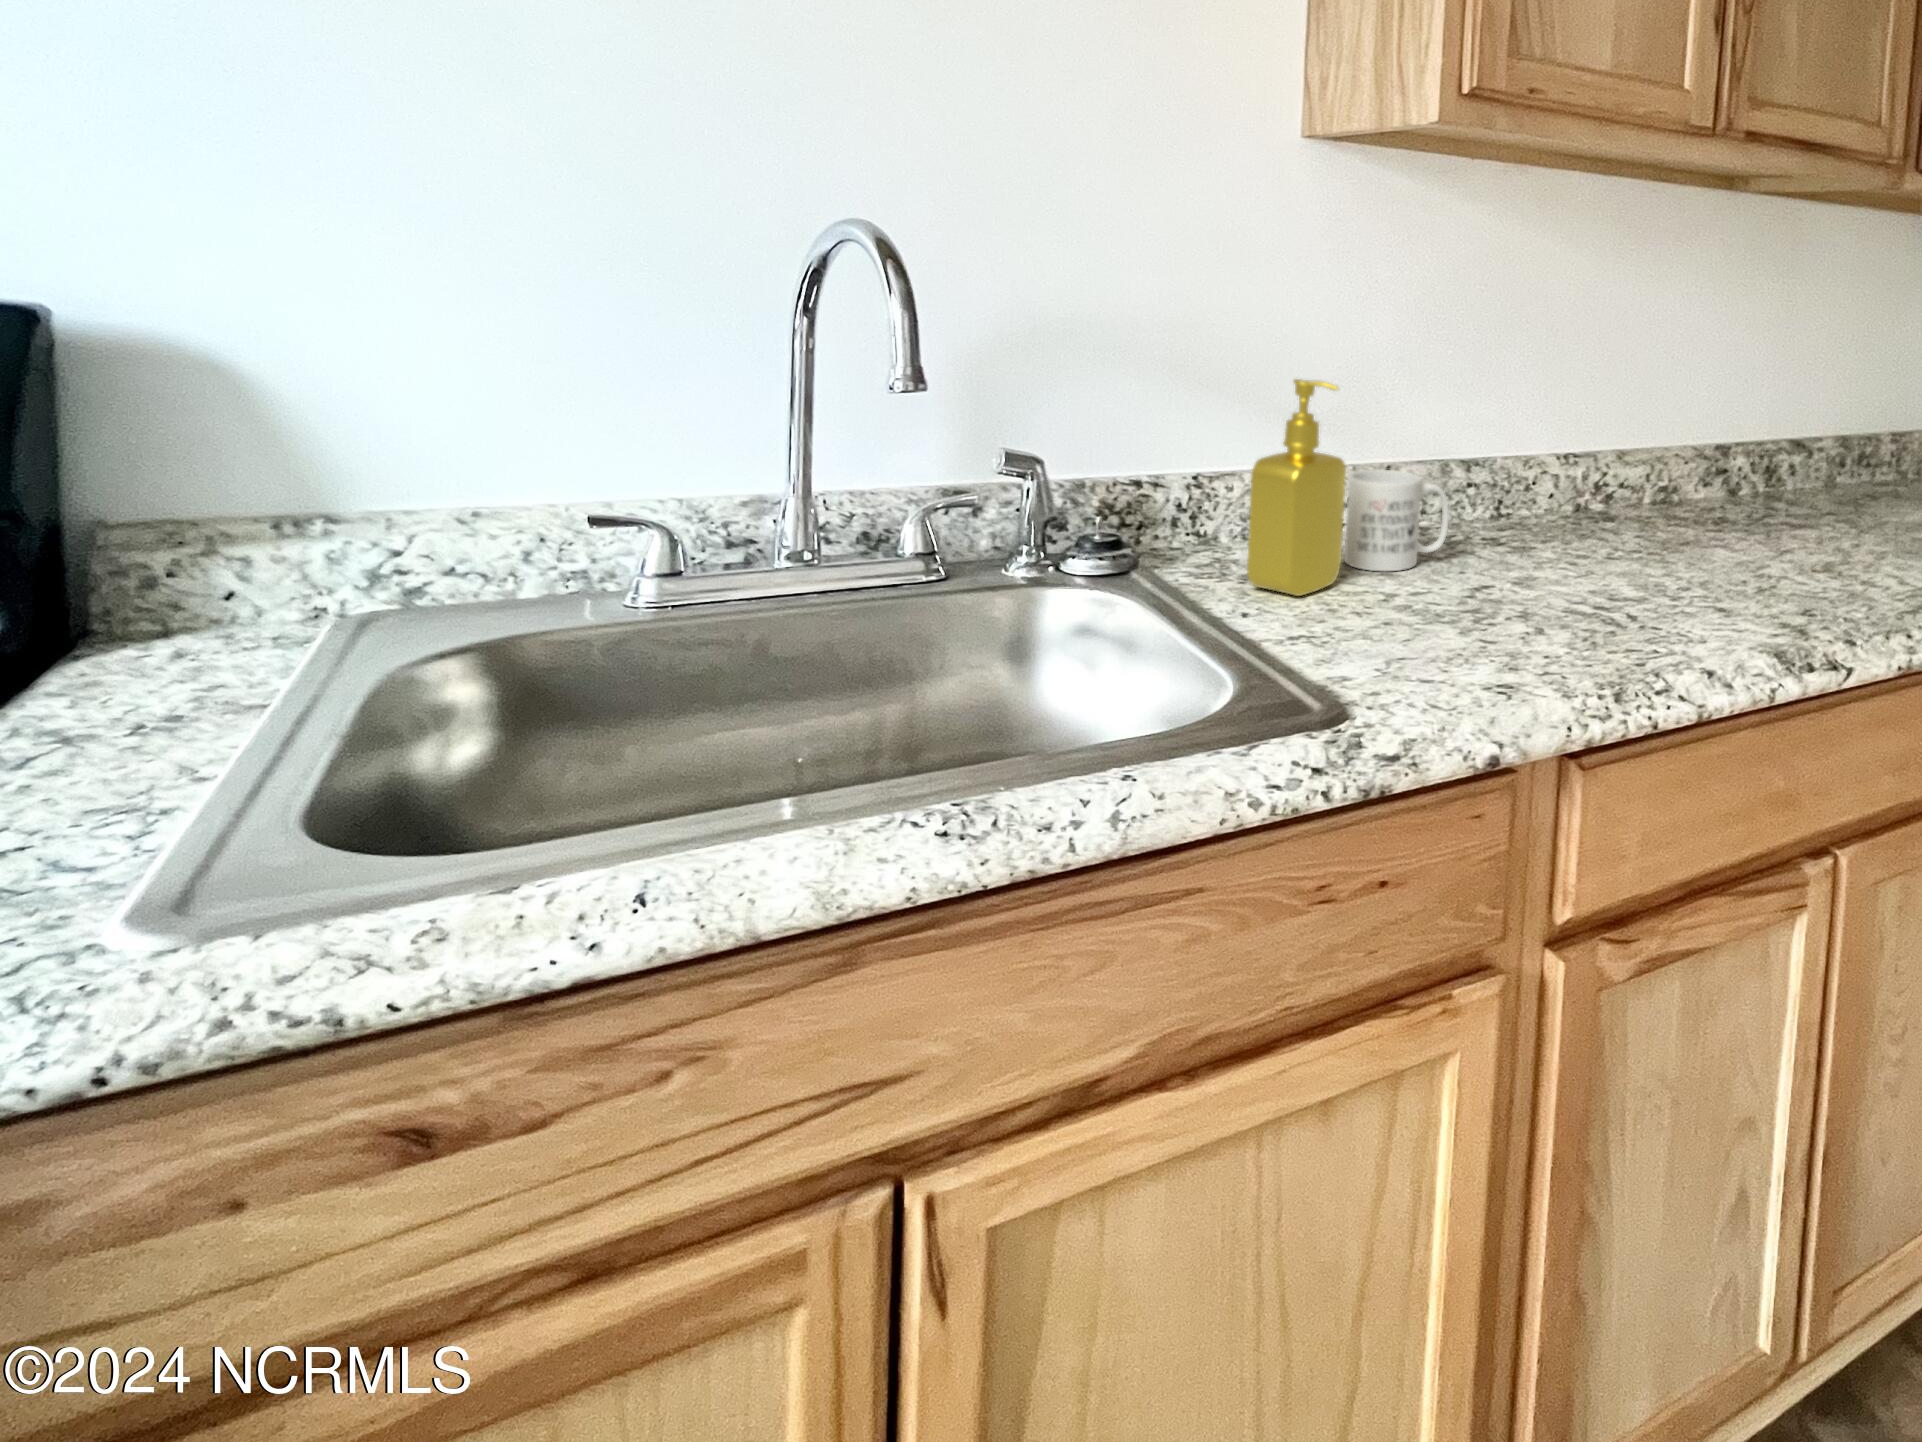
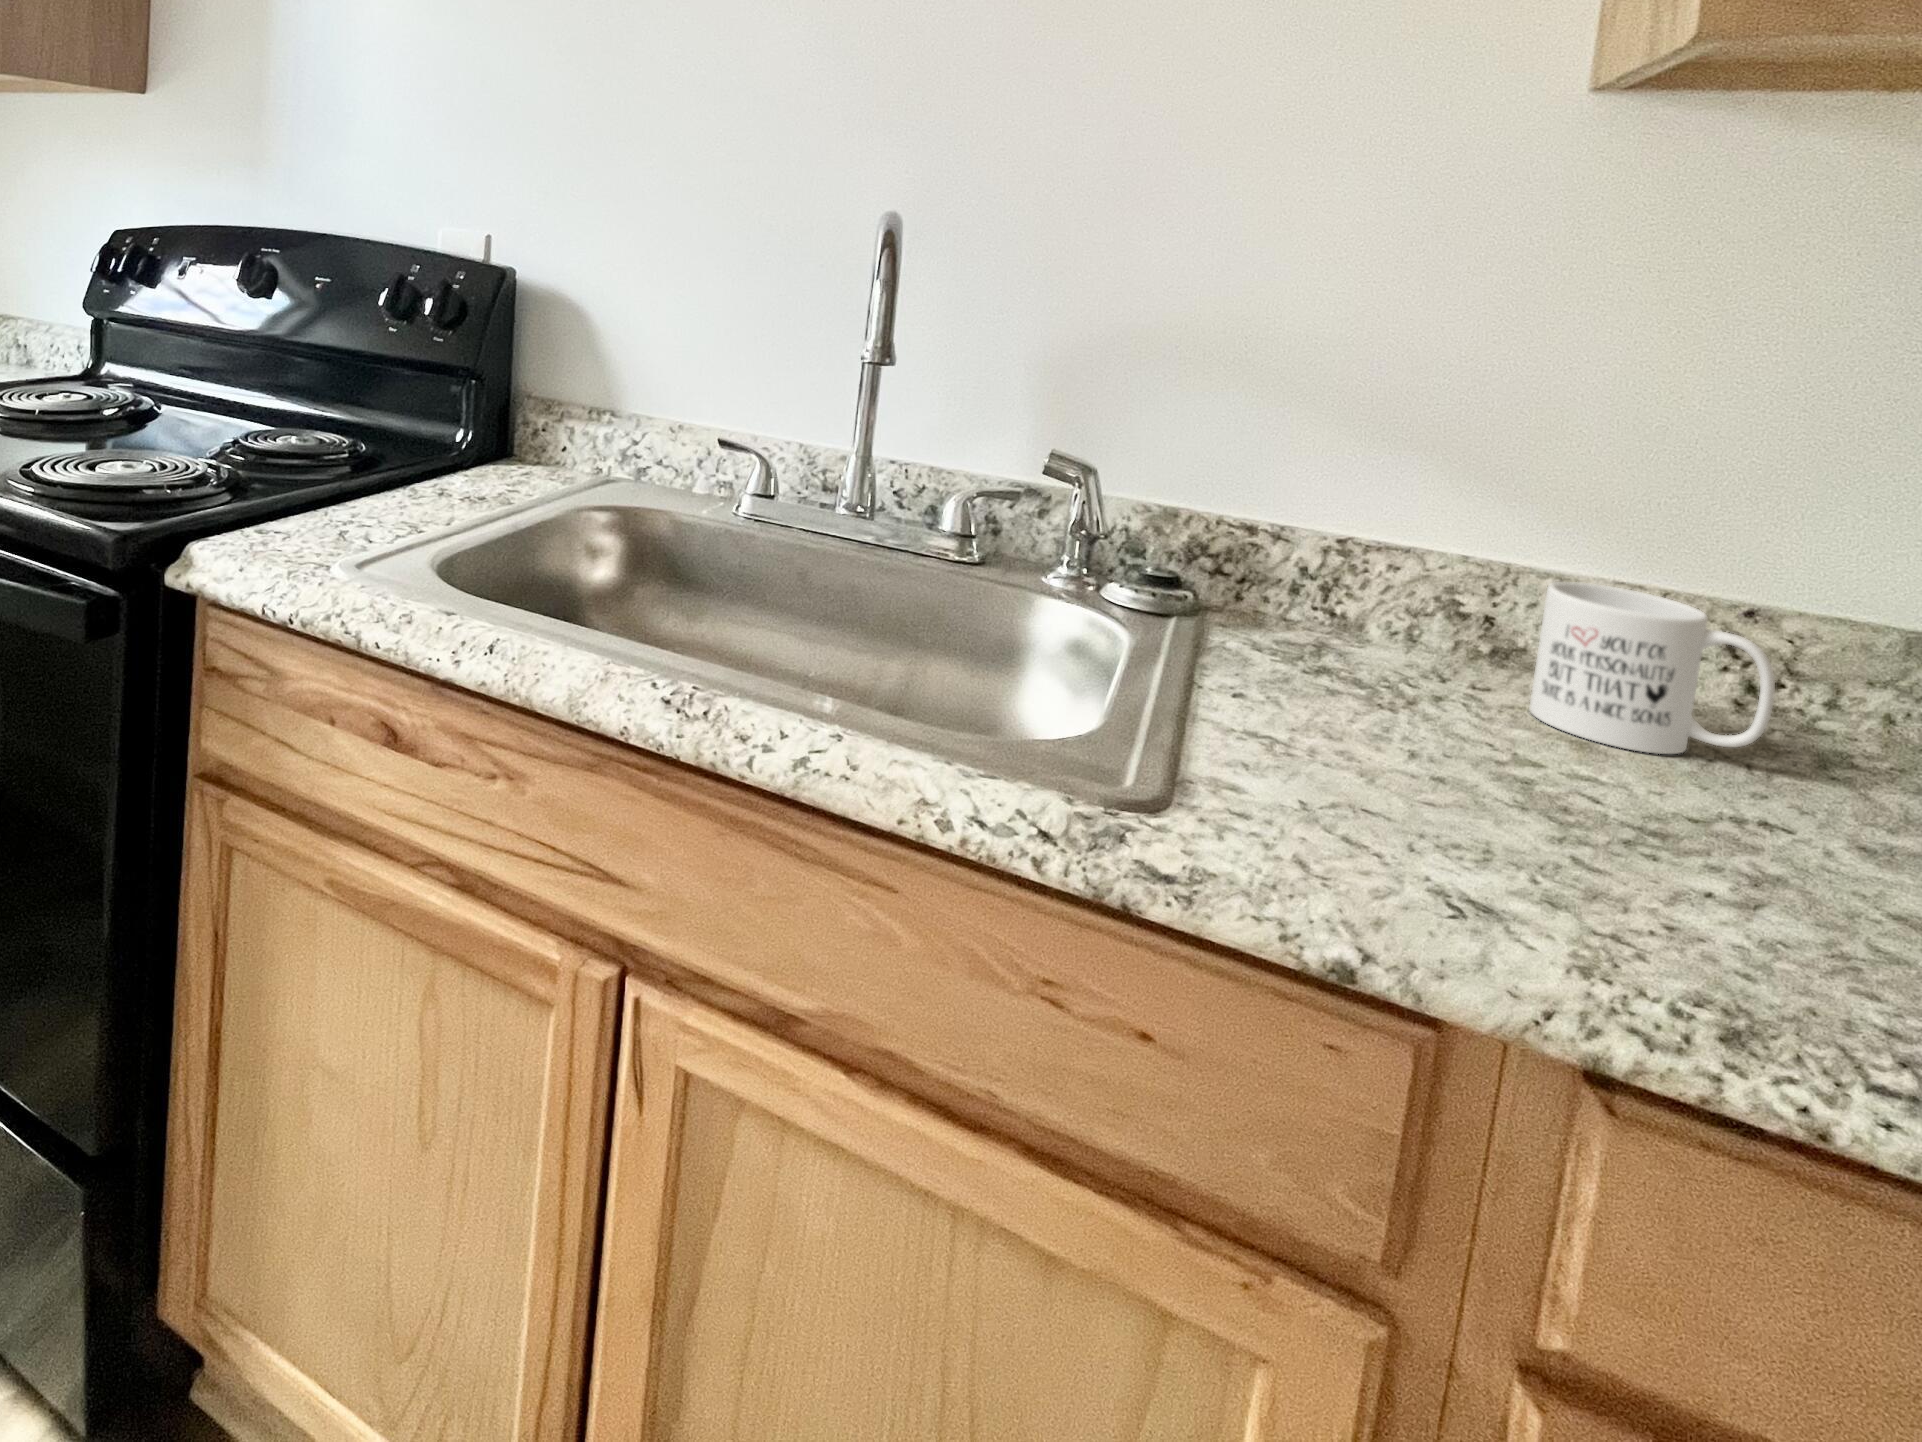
soap dispenser: present [1247,379,1346,596] -> none [1297,418,1491,716]

